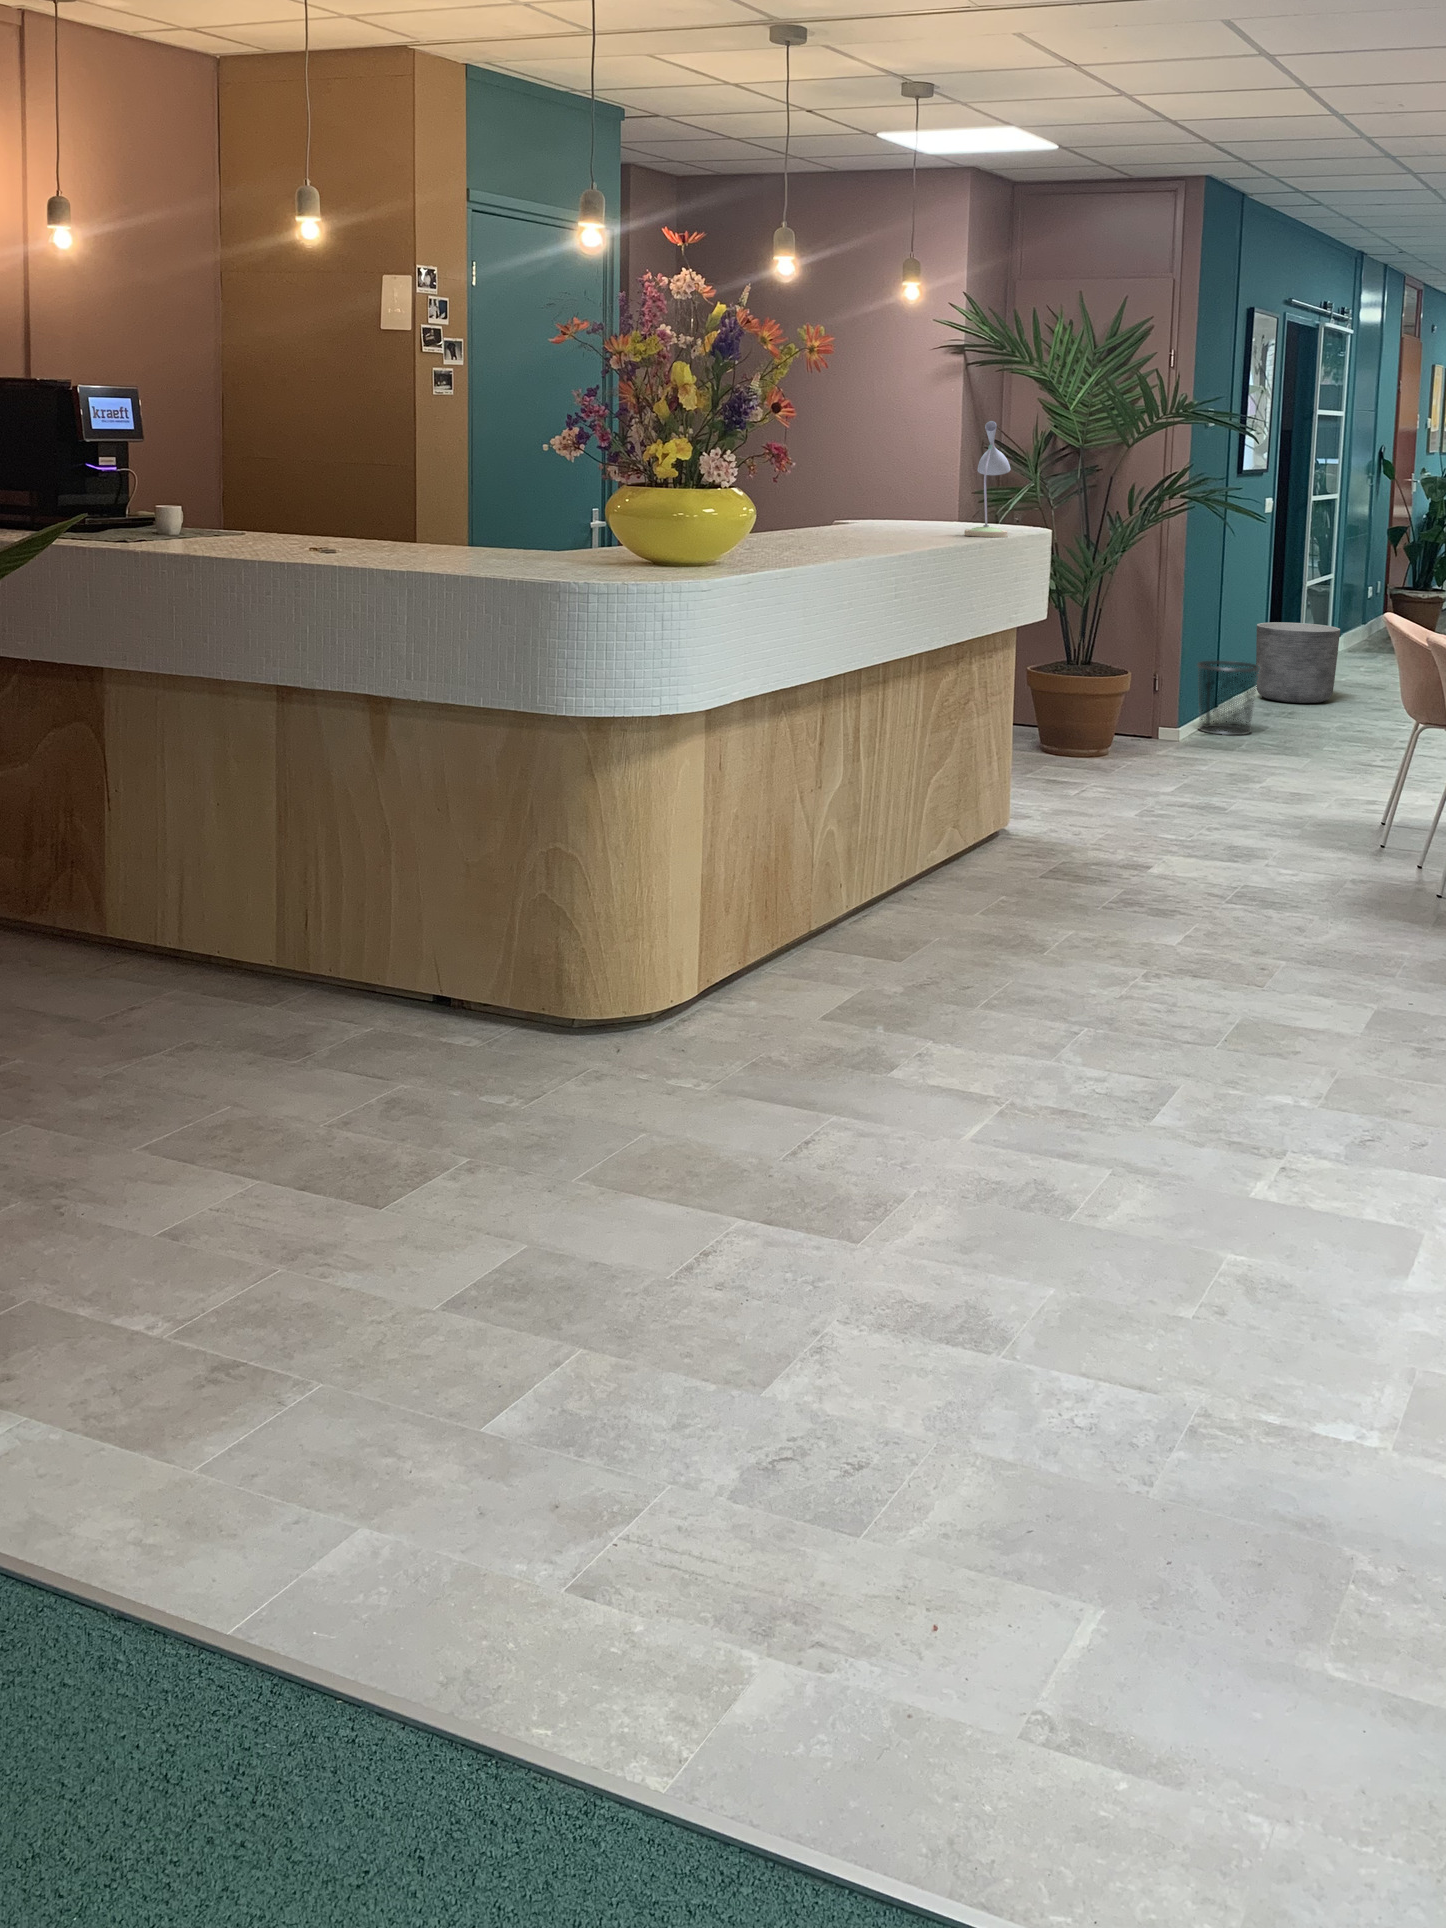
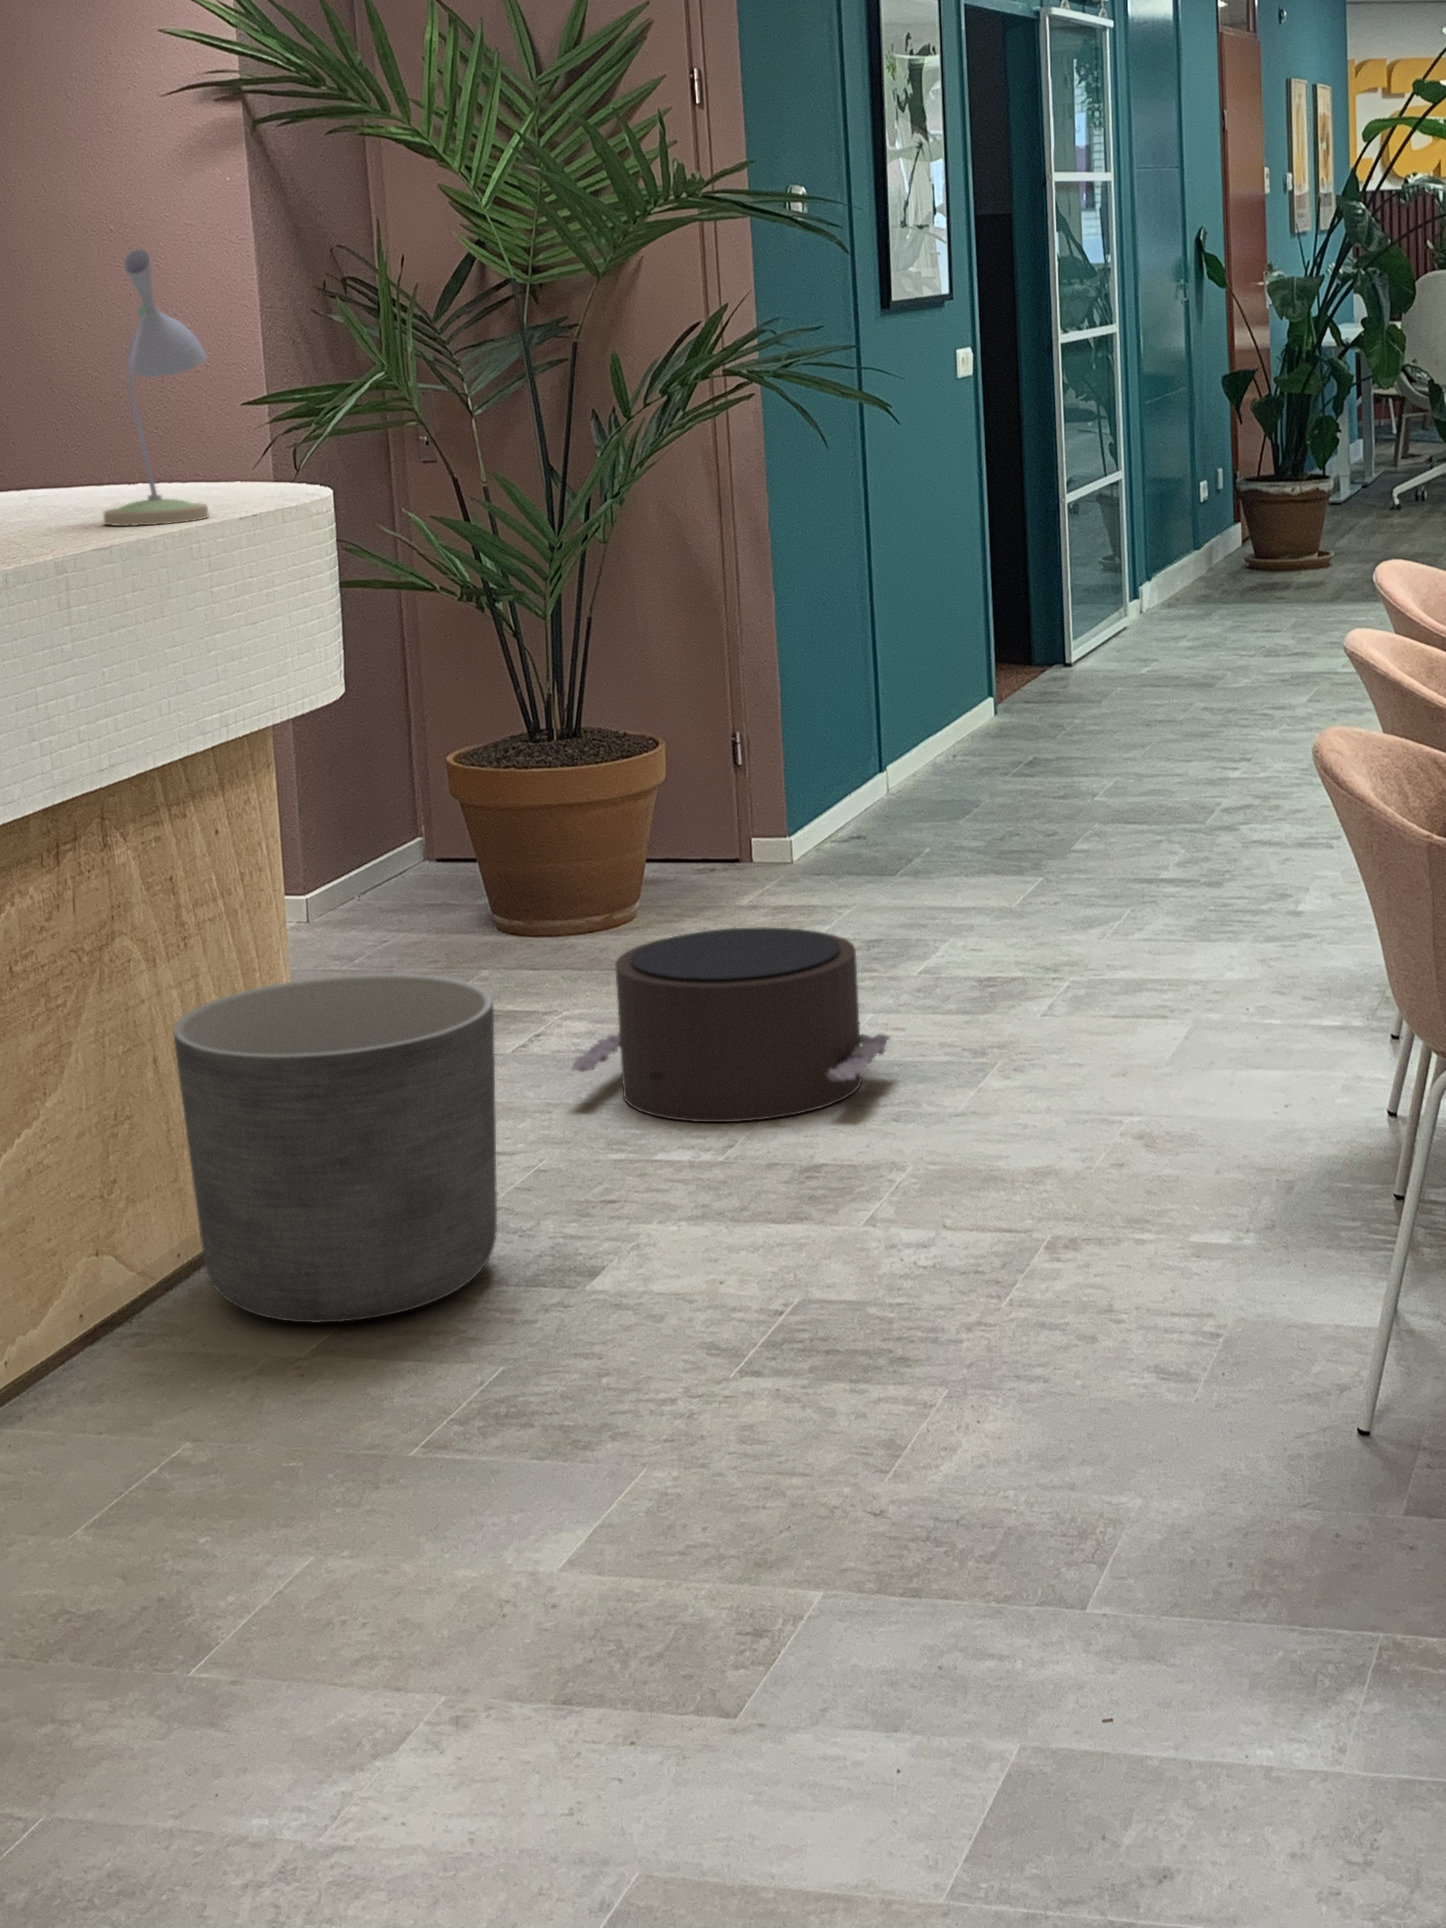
planter: present [1256,622,1340,703] -> present [173,974,497,1322]
waste bin: present [1198,661,1260,735] -> none [814,685,940,838]
pouf: none [1117,748,1263,829] -> present [571,927,890,1122]

